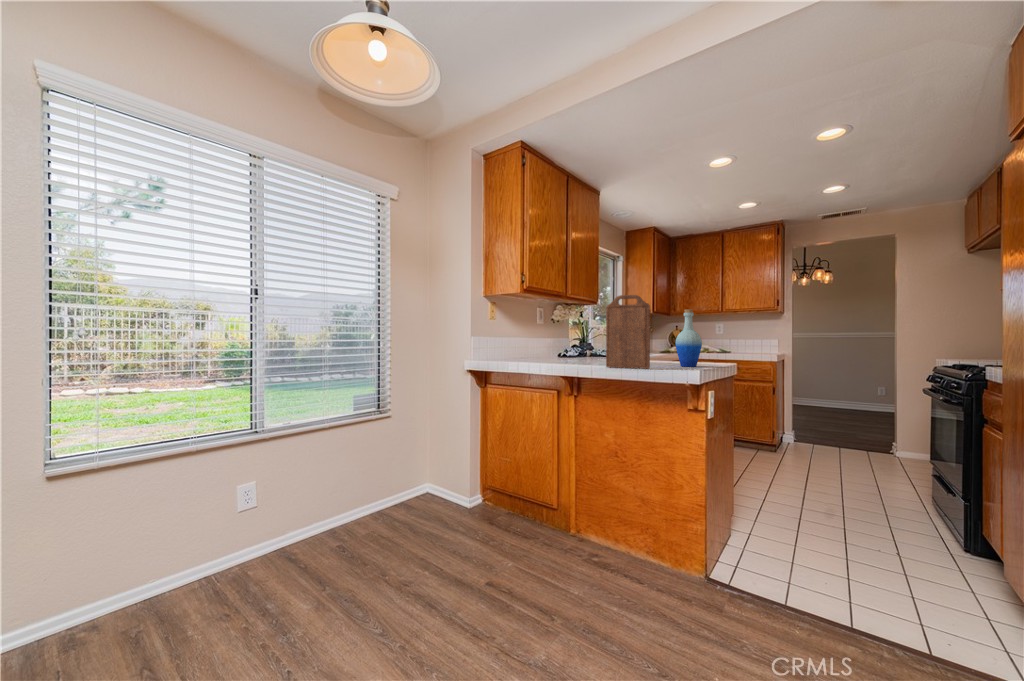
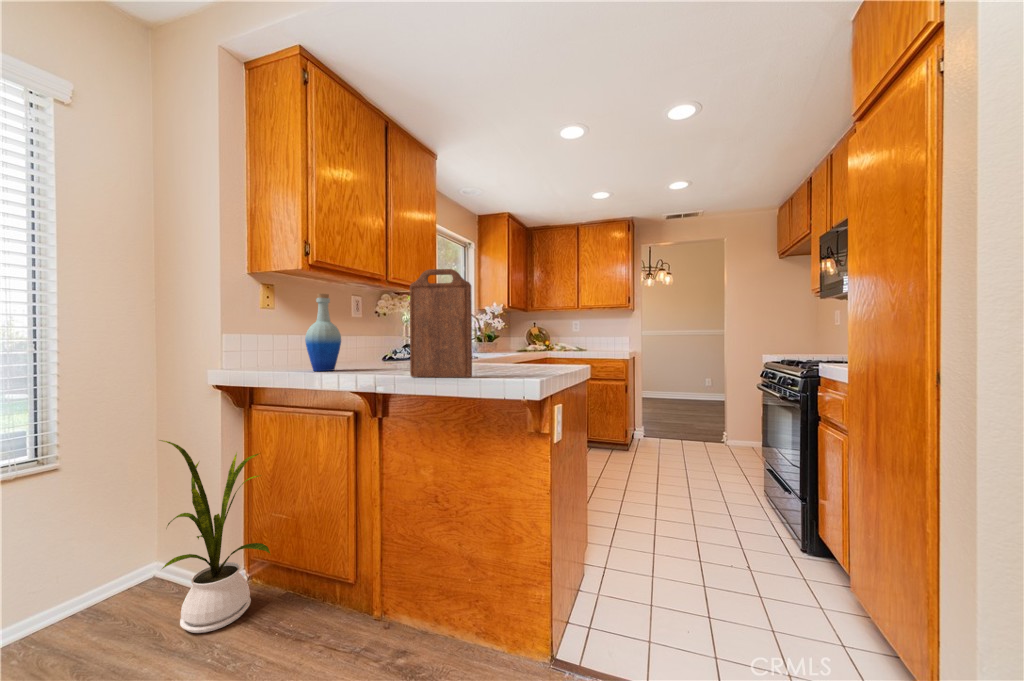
bottle: present [675,309,702,367] -> present [305,294,341,371]
house plant: none [435,403,502,524] -> present [160,440,270,633]

